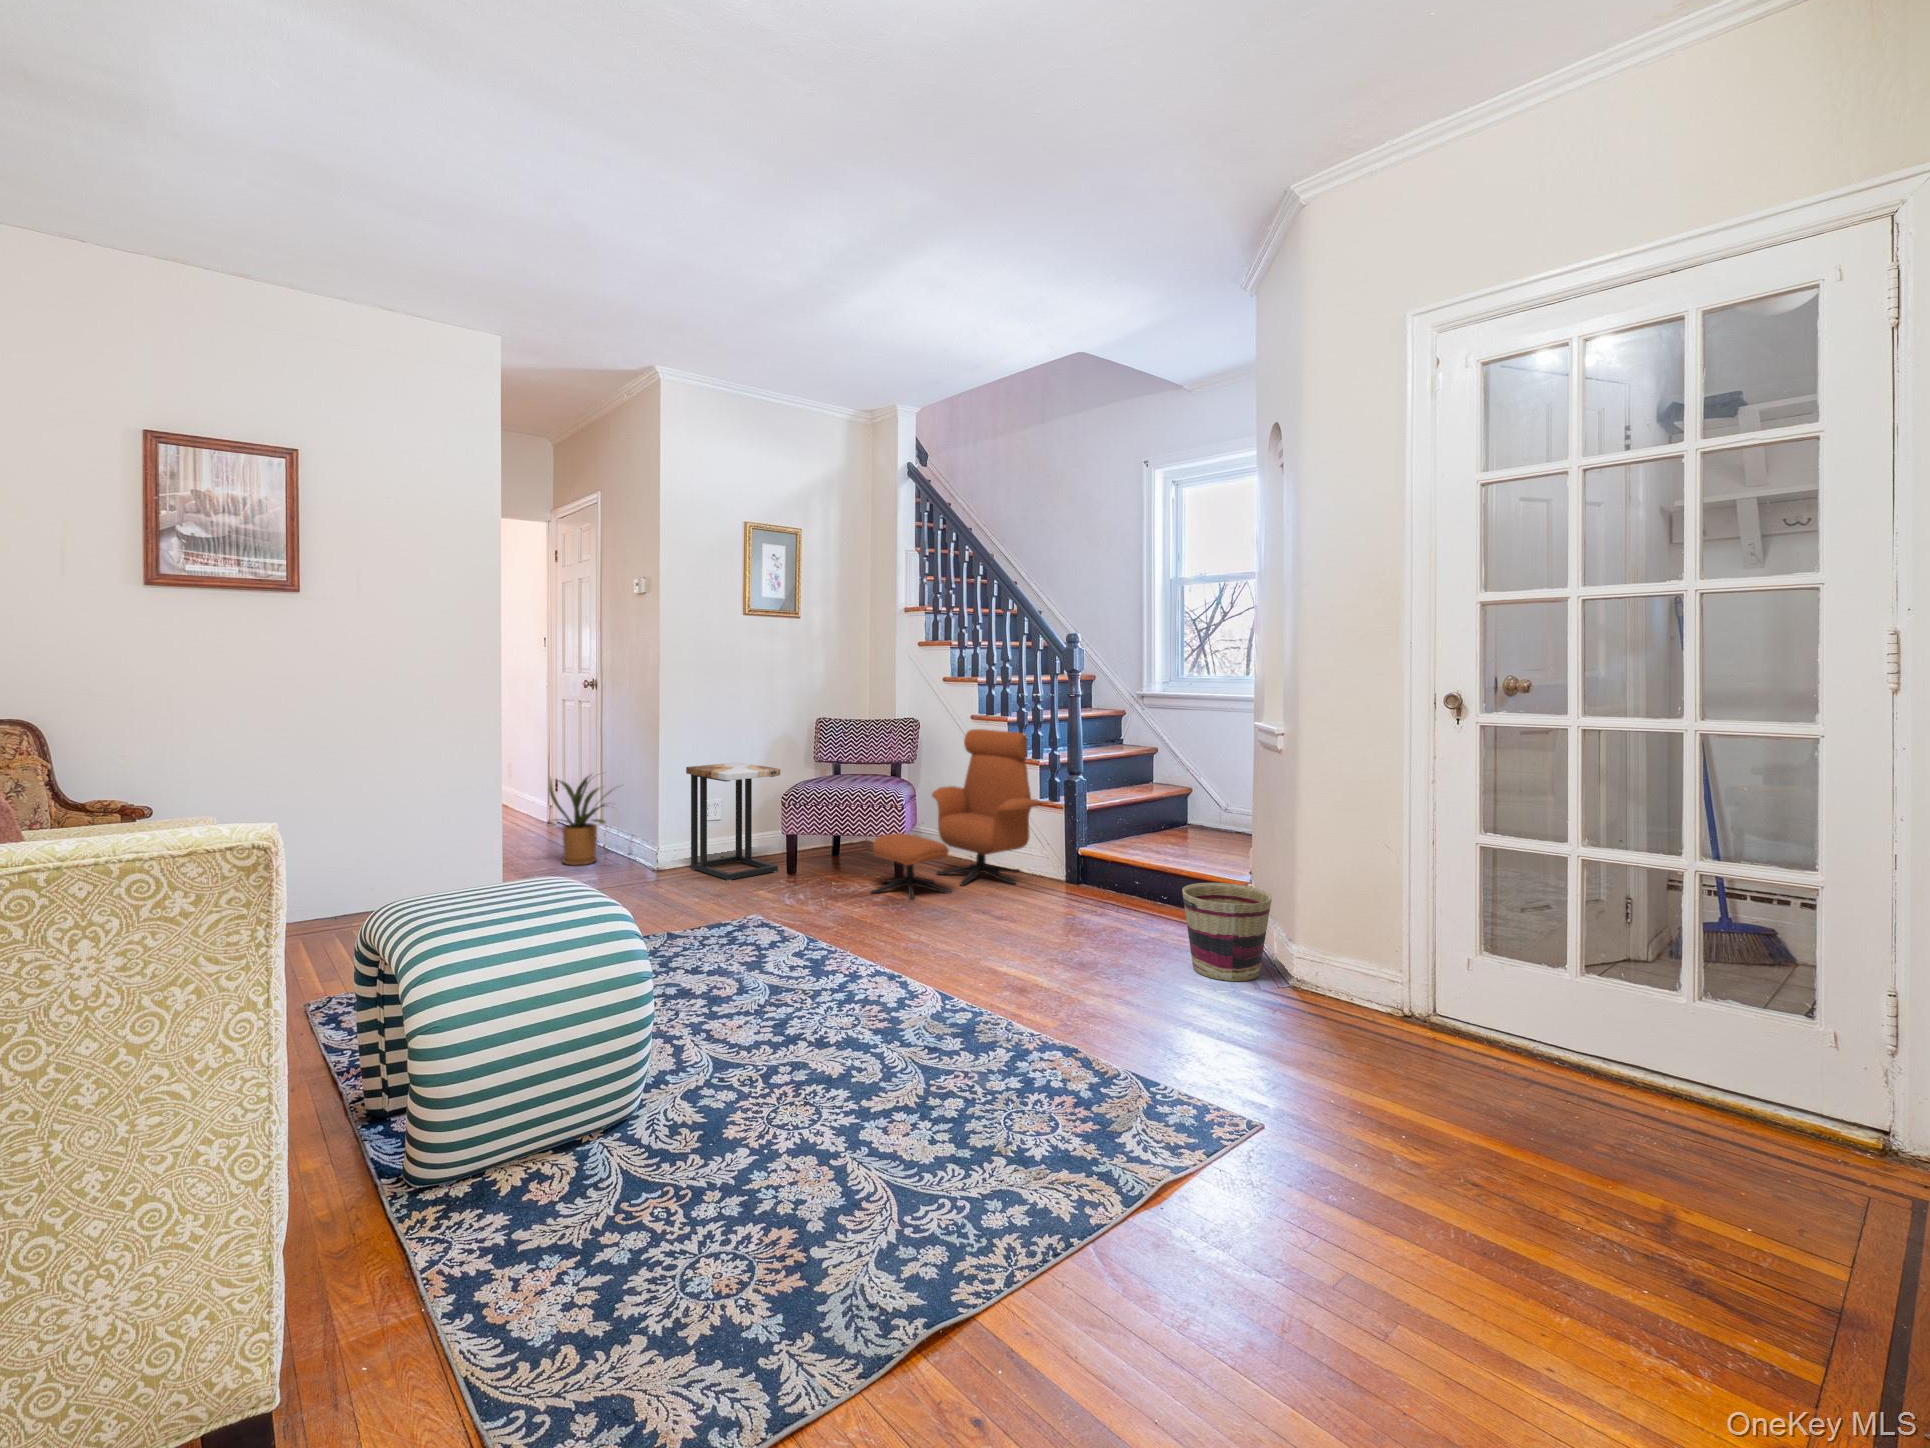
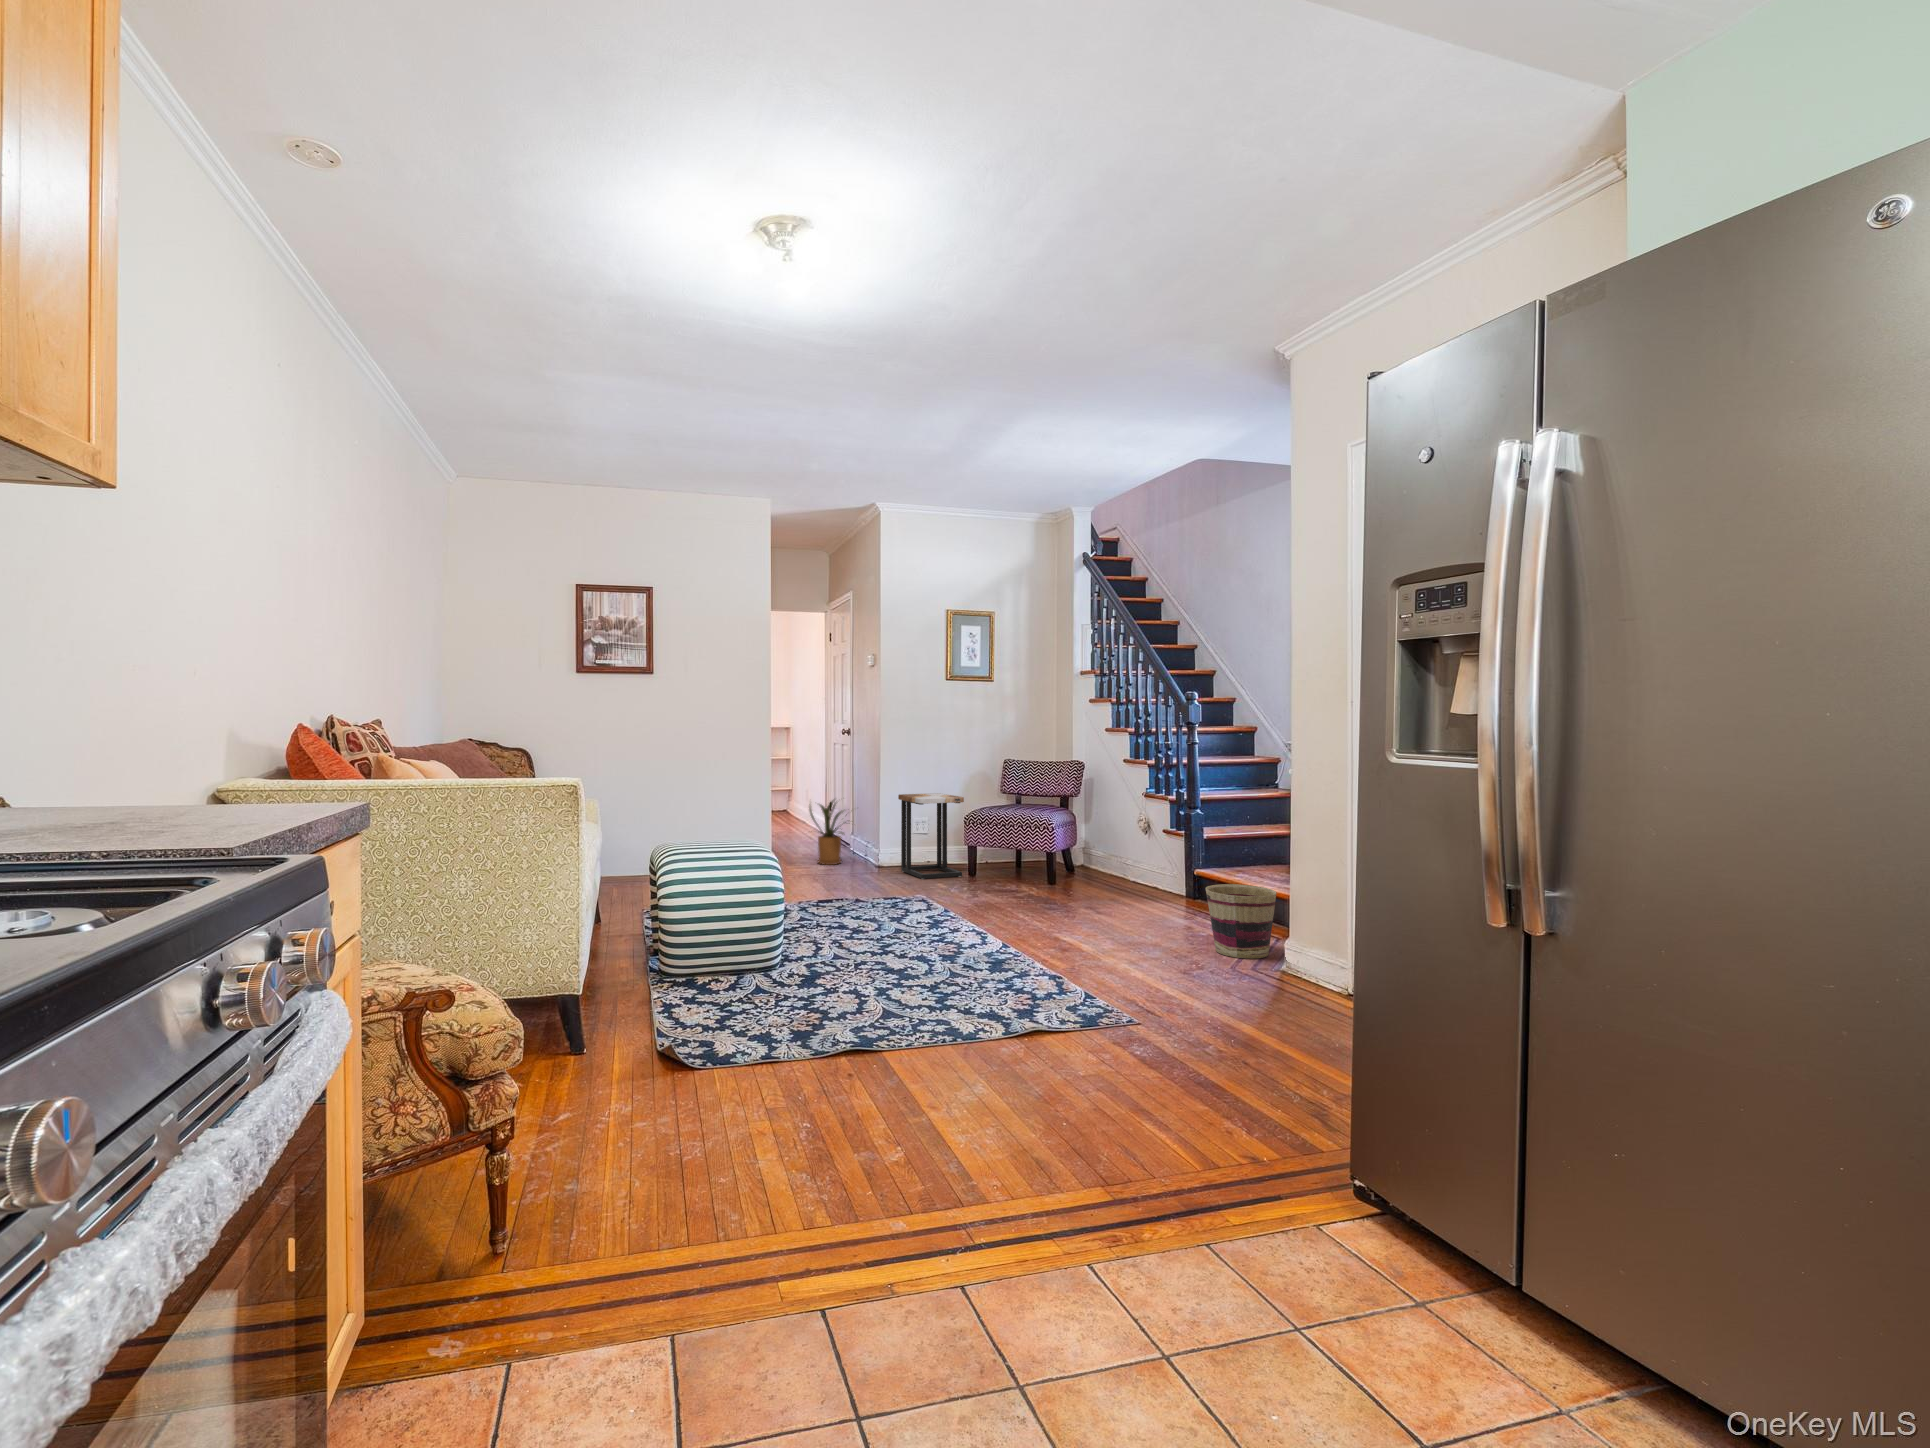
lounge chair: present [869,729,1038,901] -> none [1017,769,1159,899]

